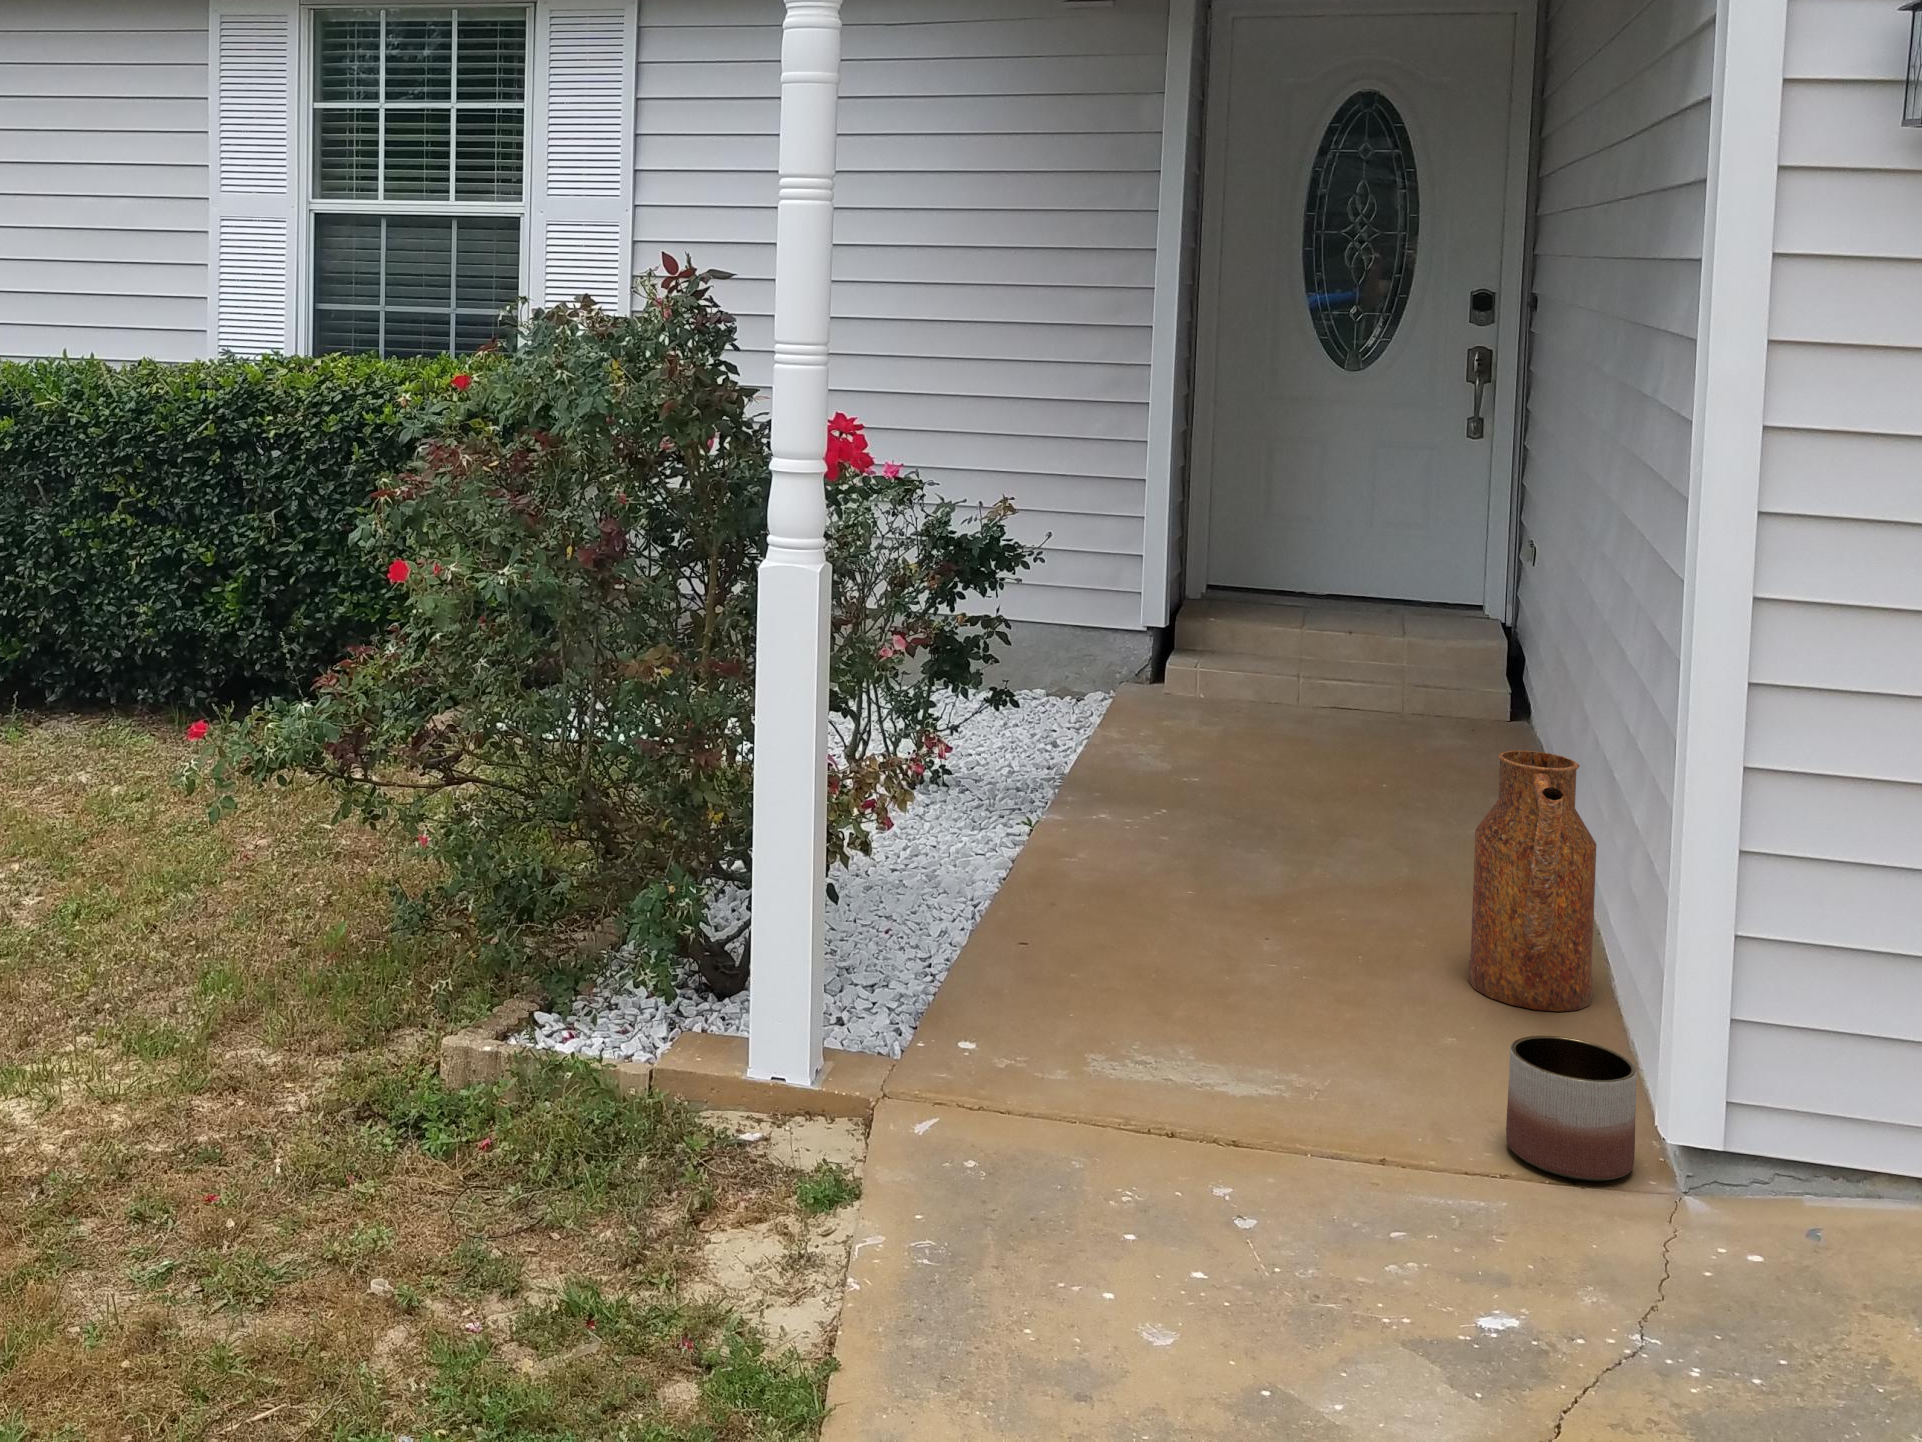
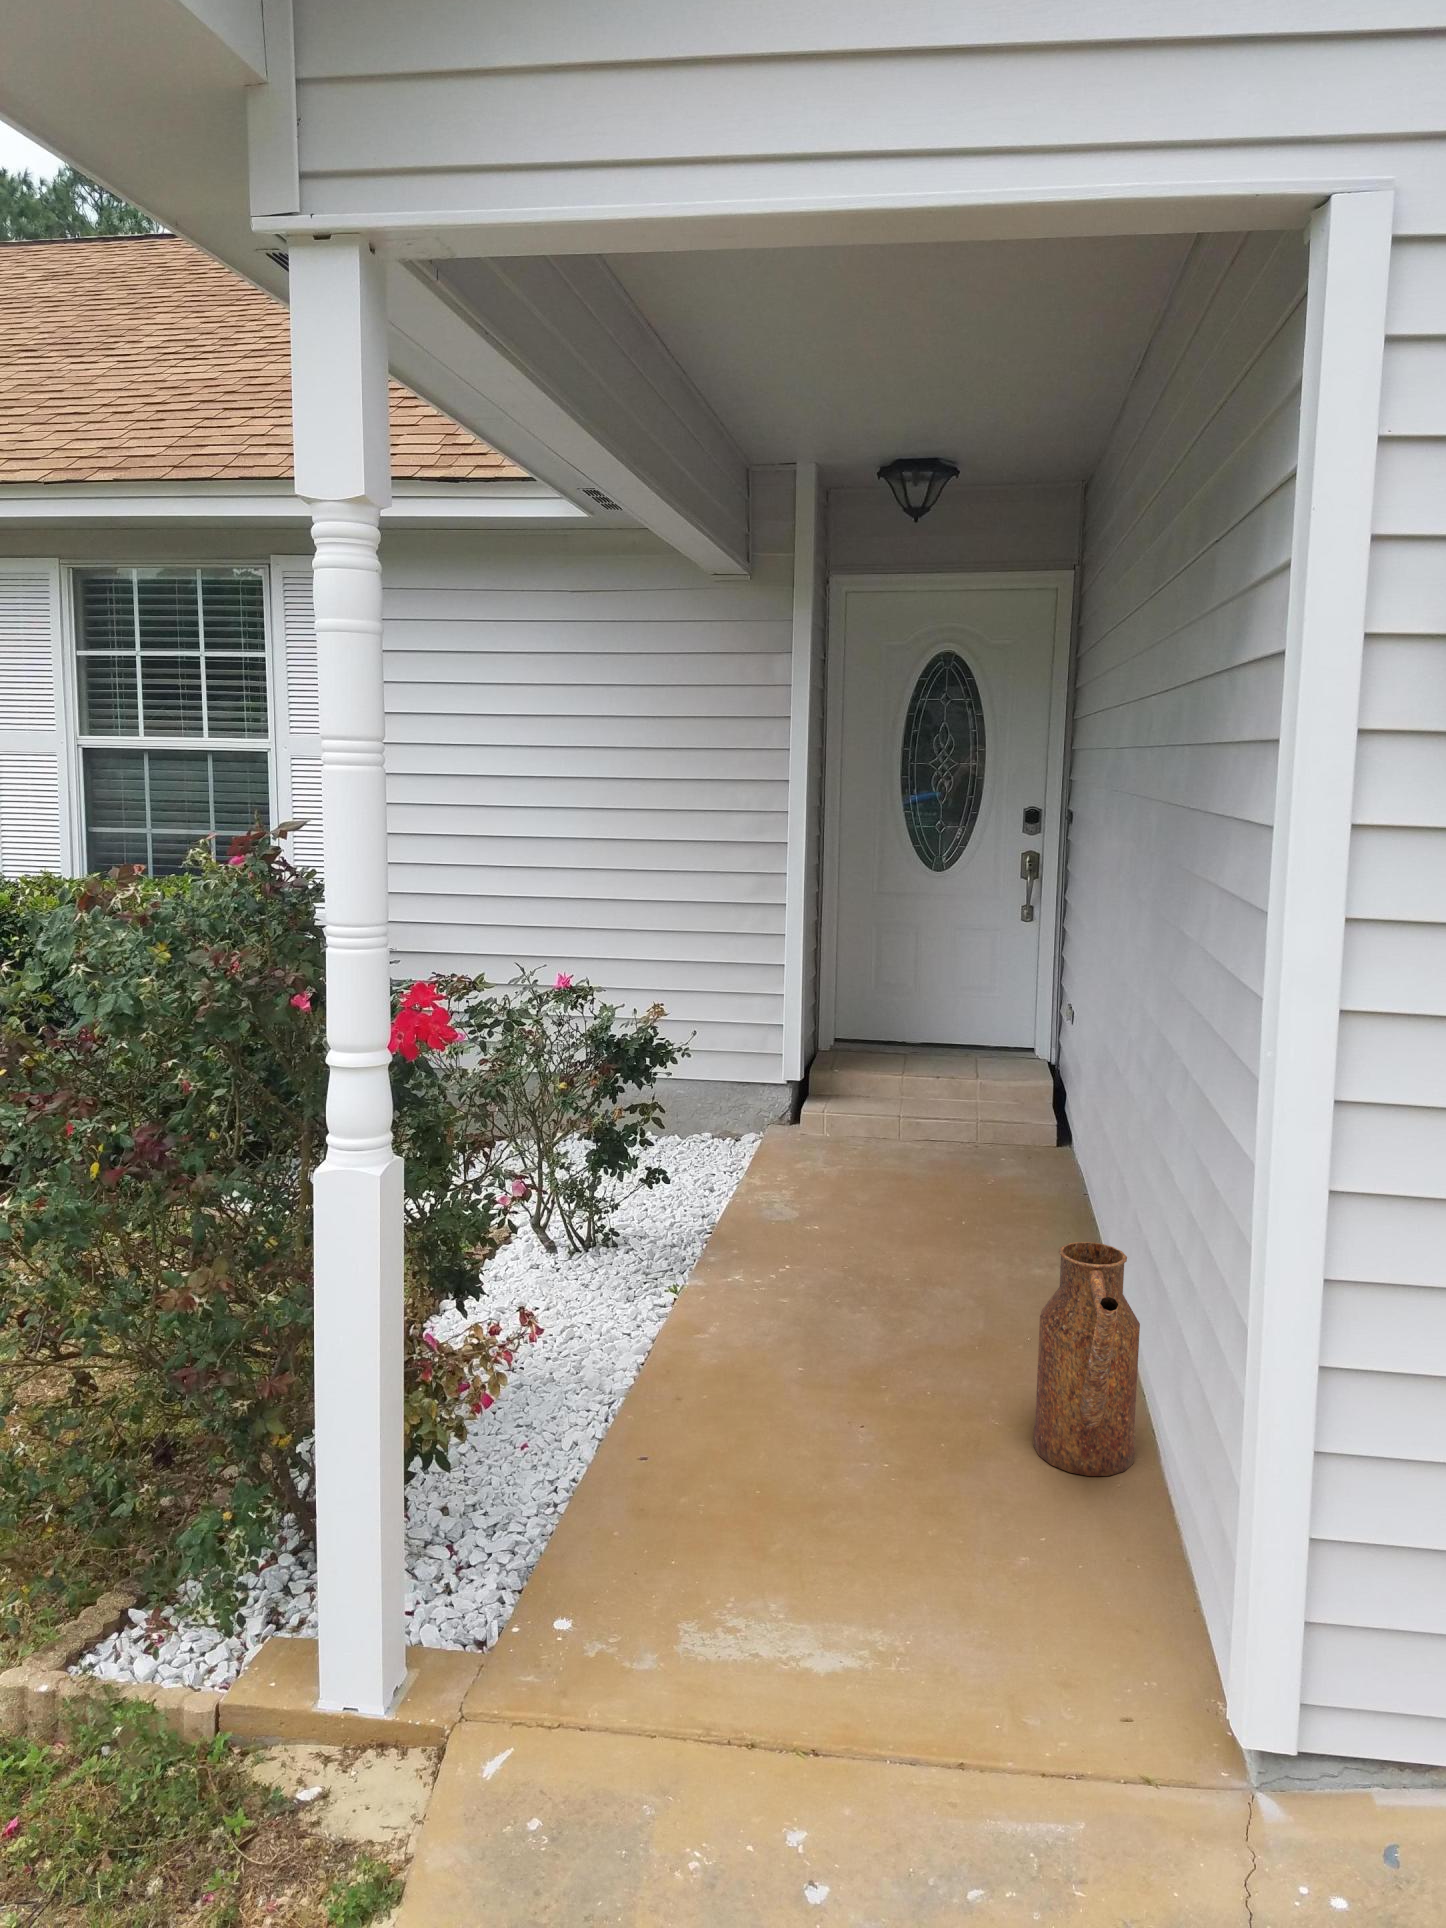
planter: present [1506,1036,1637,1181] -> none [1074,1566,1193,1726]

